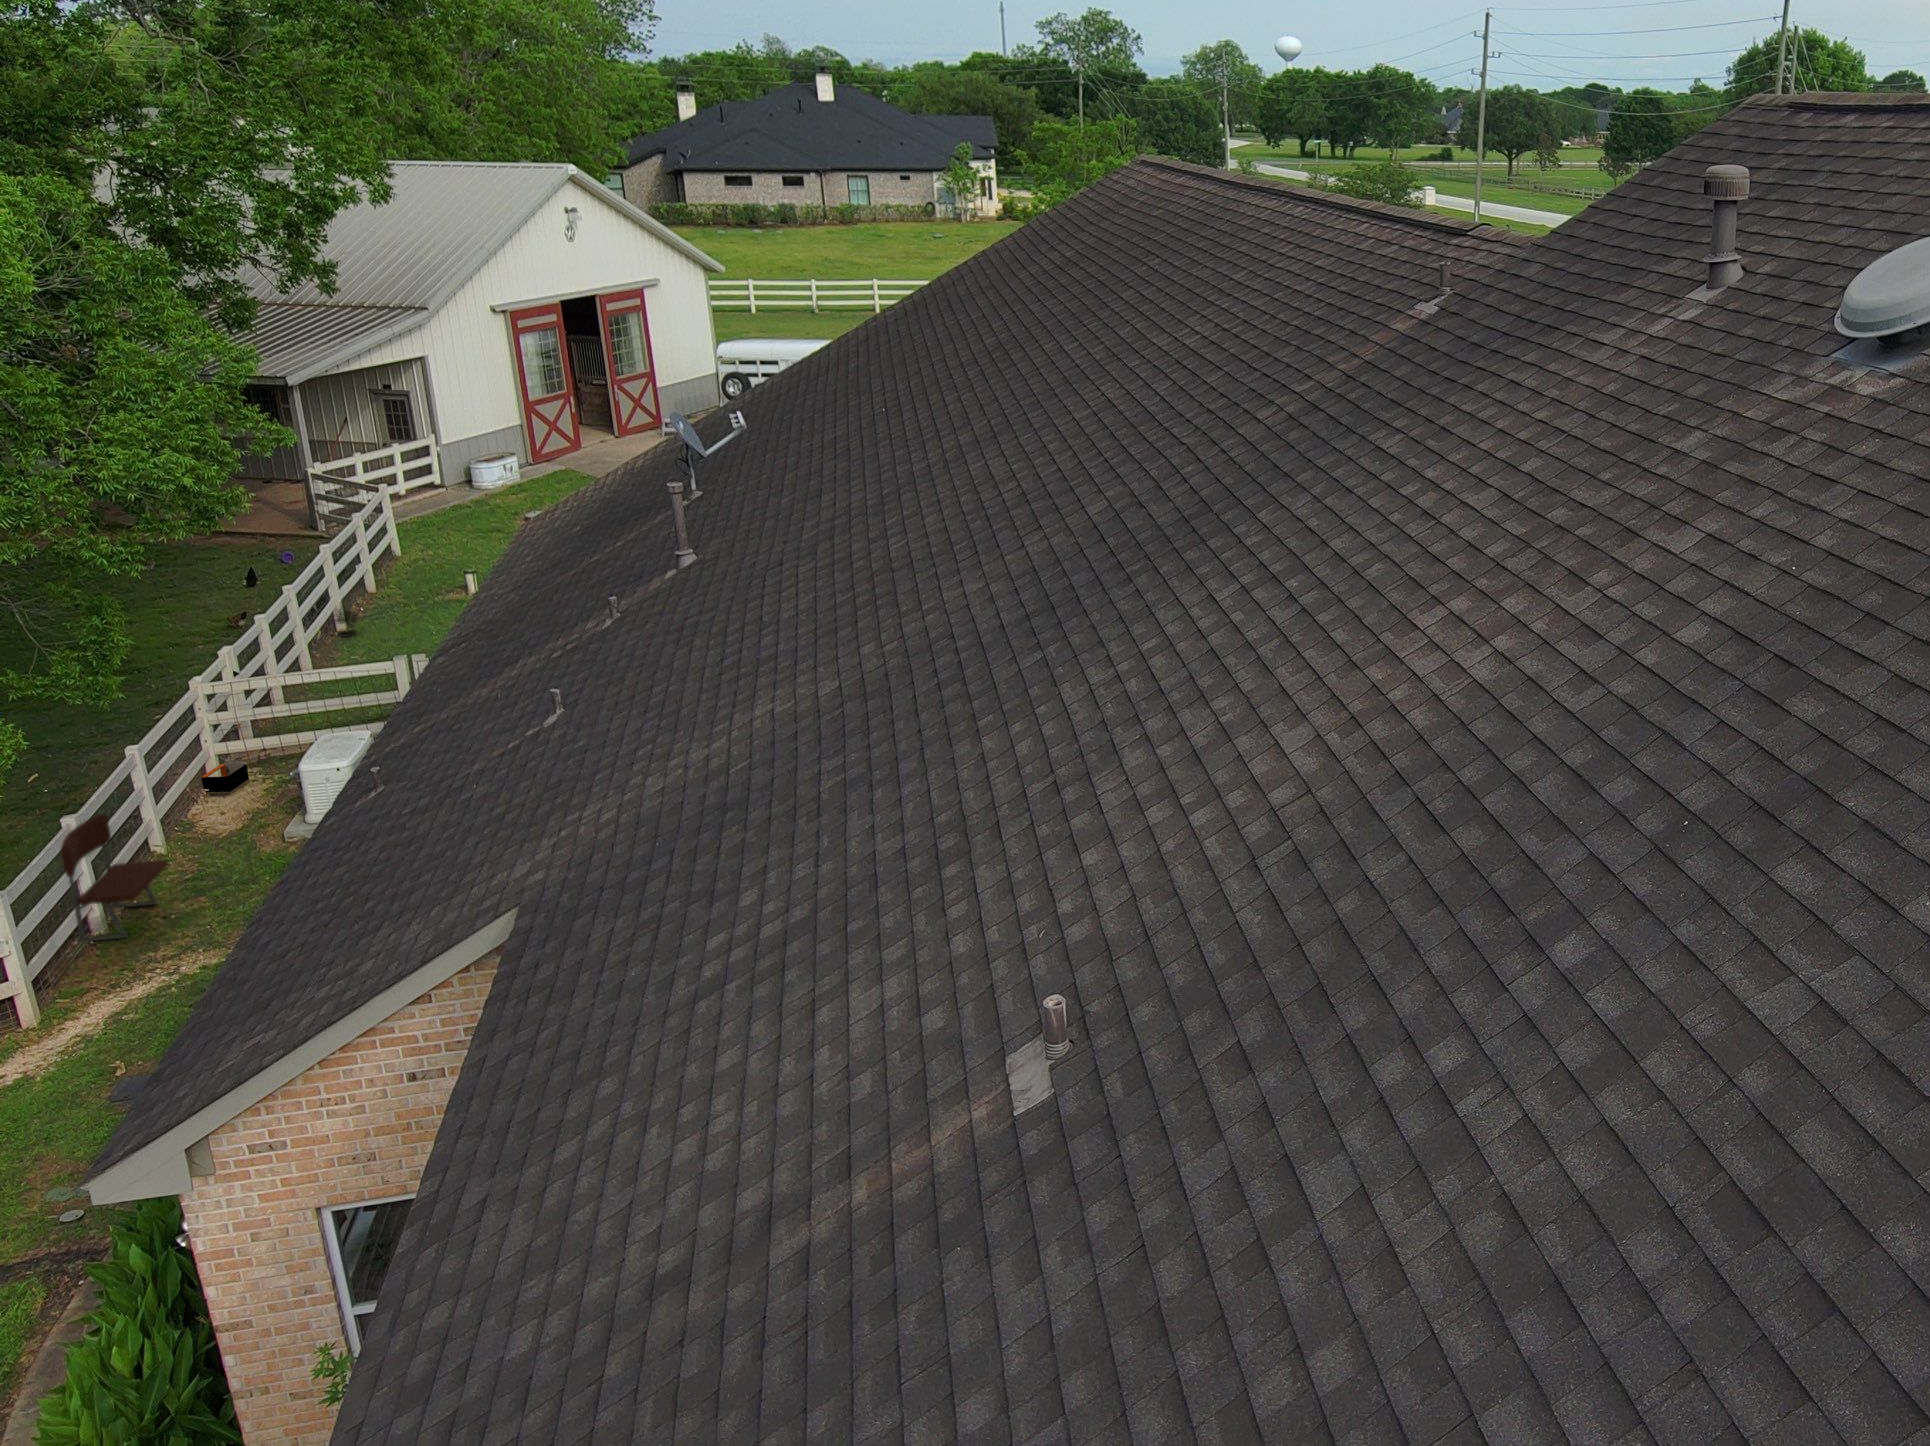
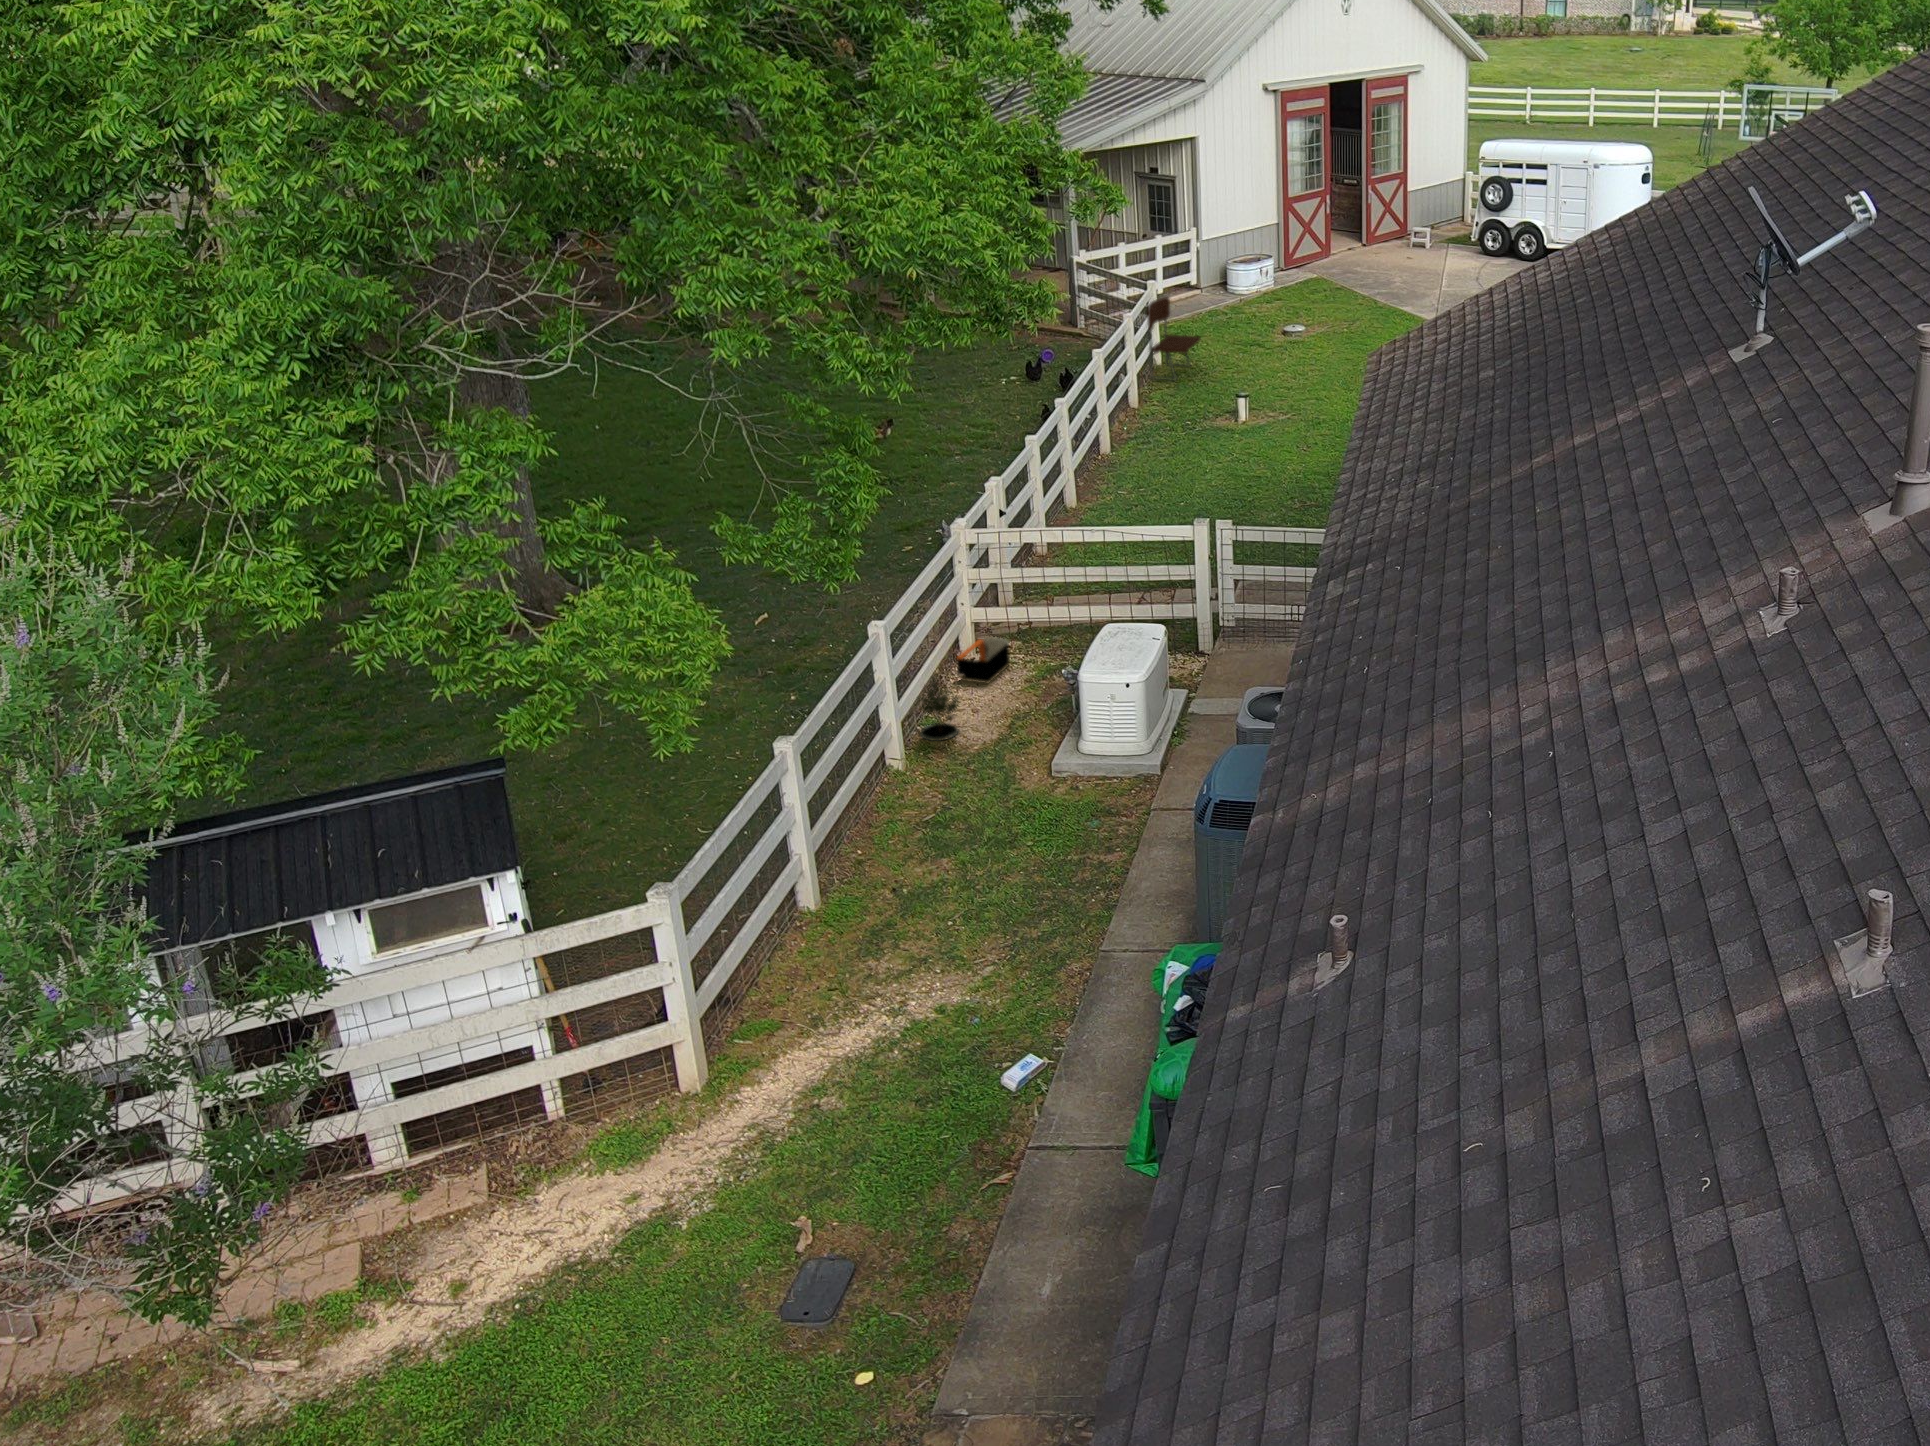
potted tree: present [334,602,358,637] -> present [918,677,959,741]
bench: present [61,813,167,942] -> present [1147,297,1201,380]

